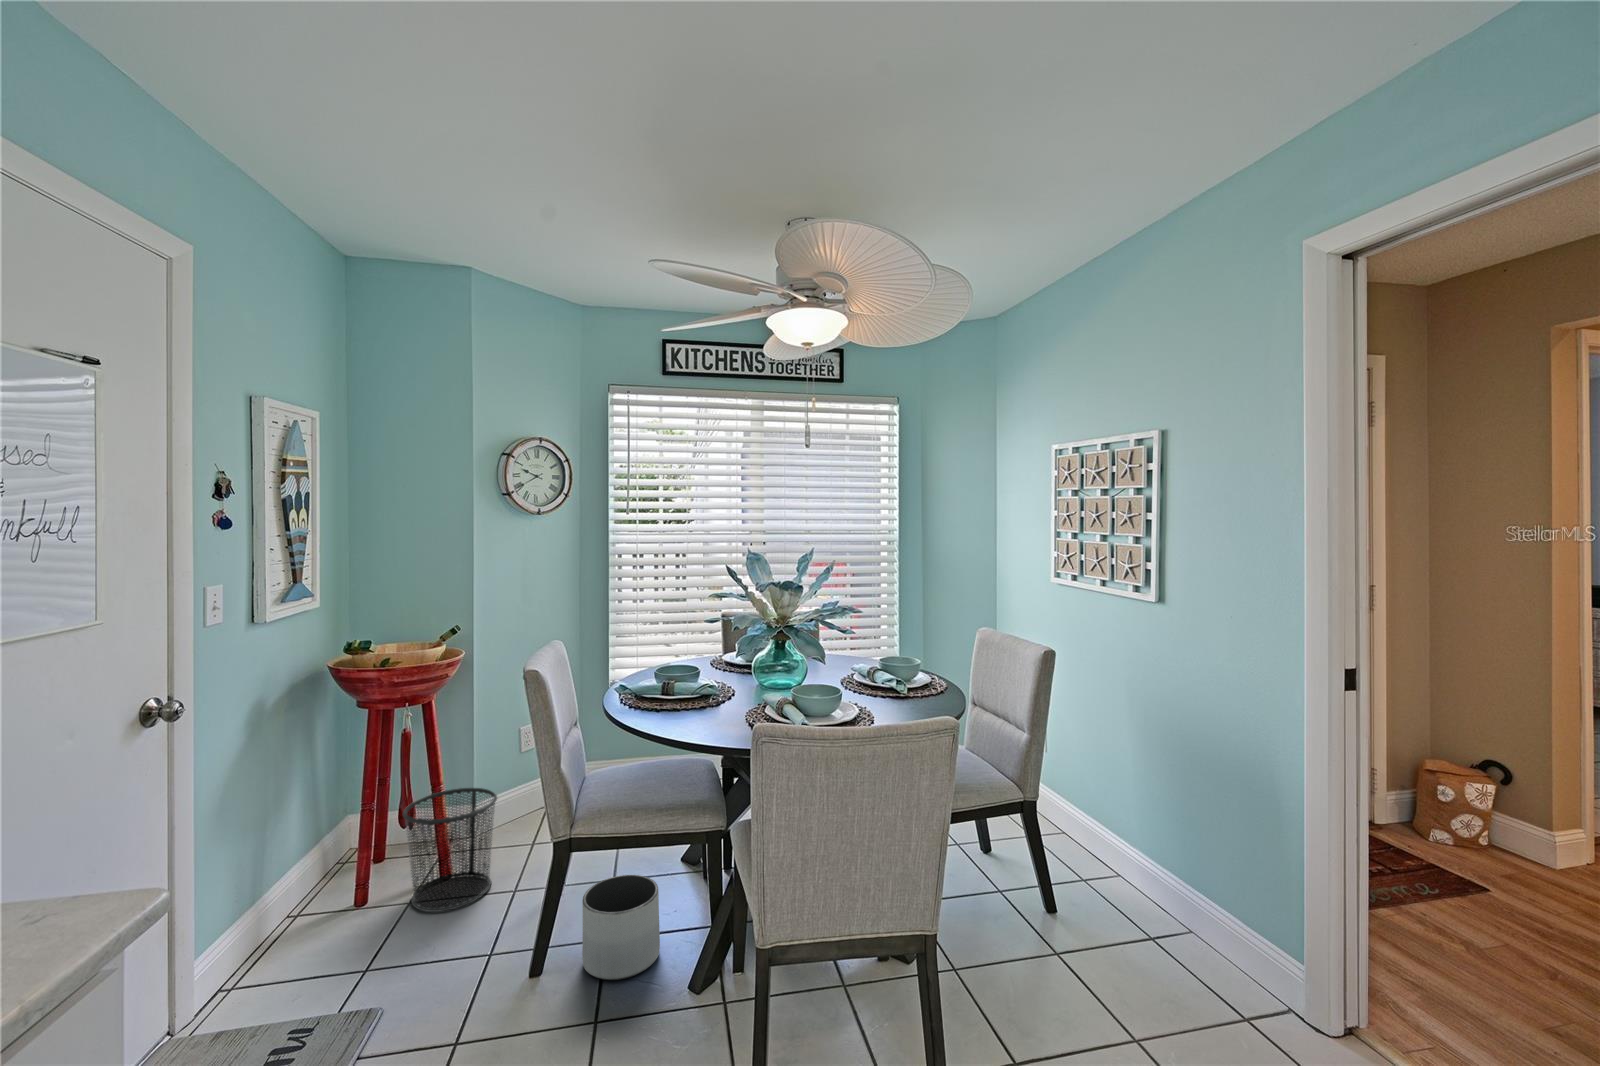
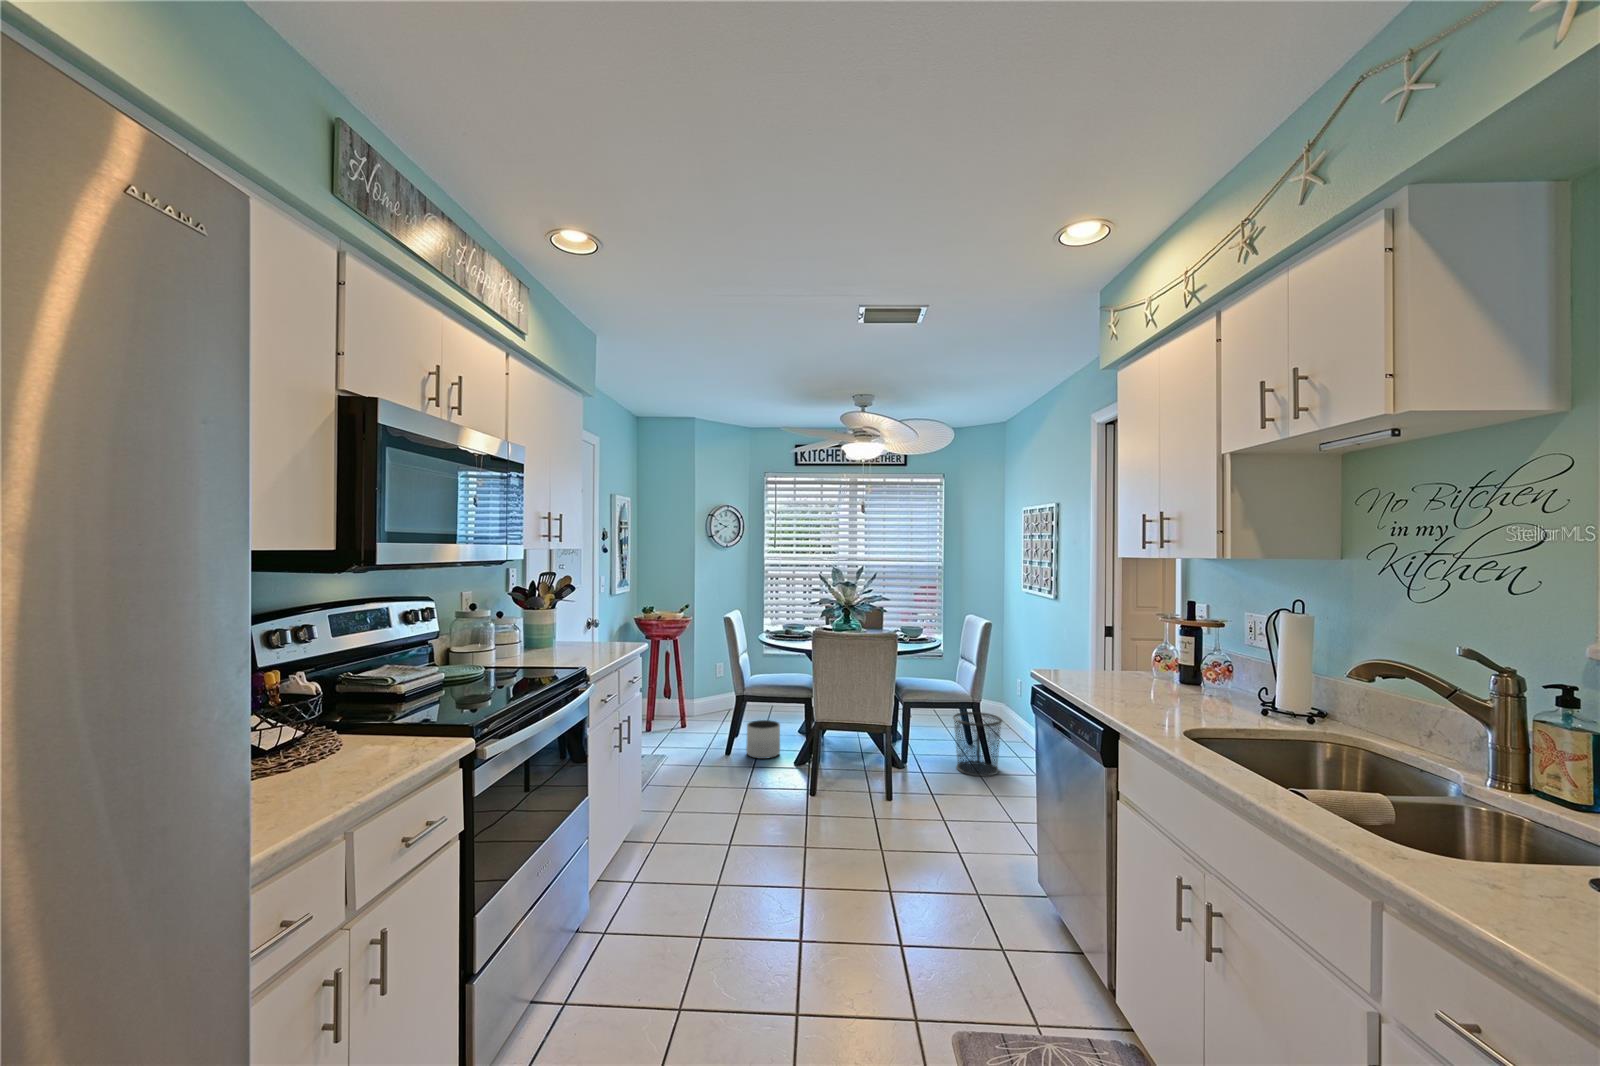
waste bin: present [403,788,497,912] -> present [953,712,1002,776]

